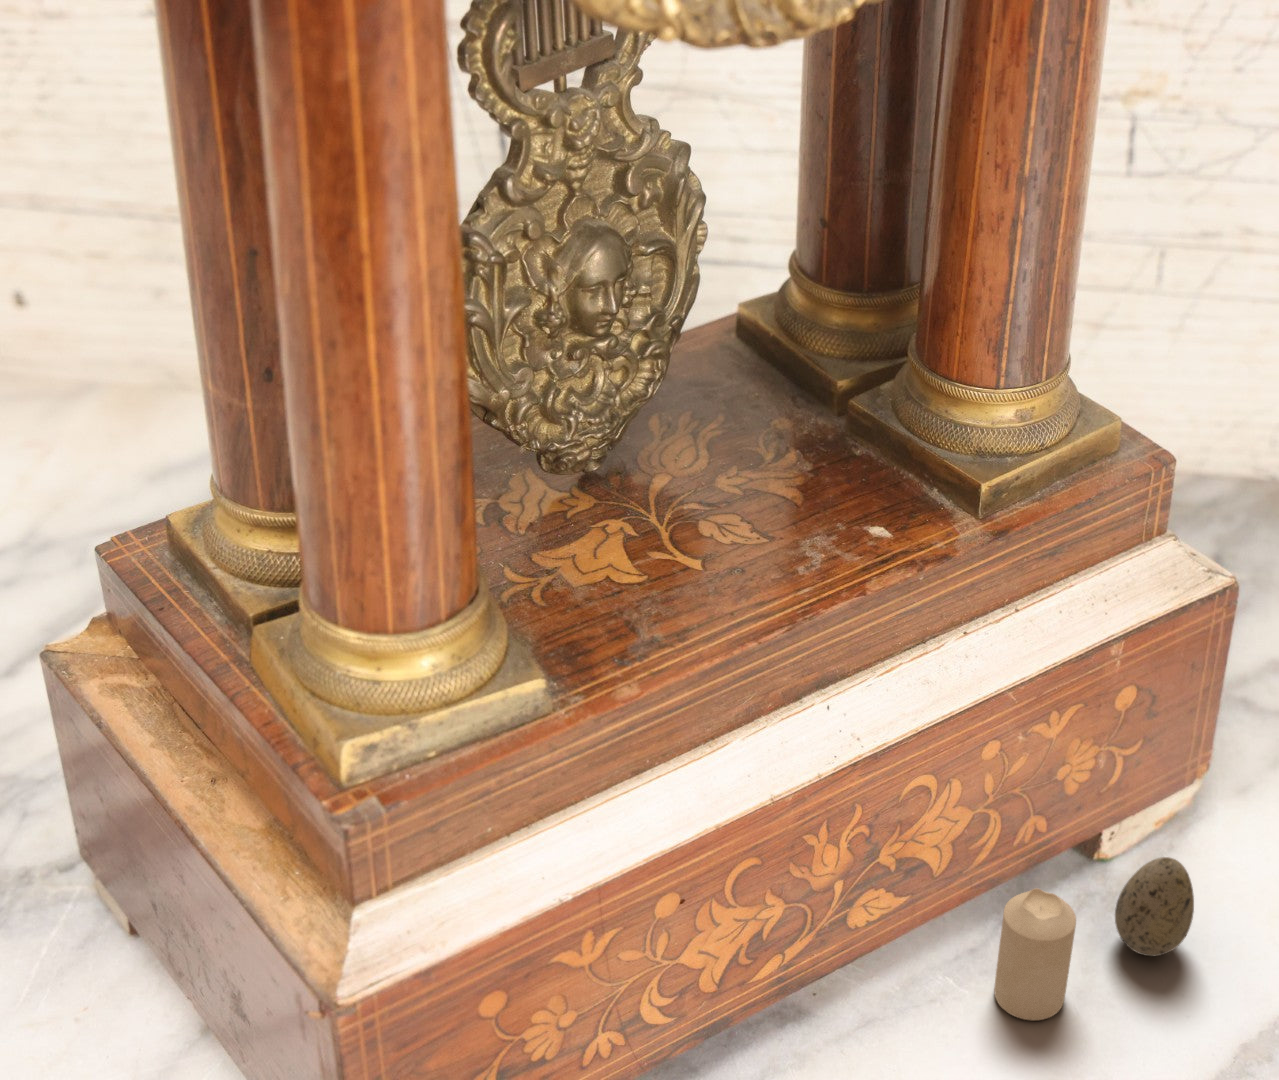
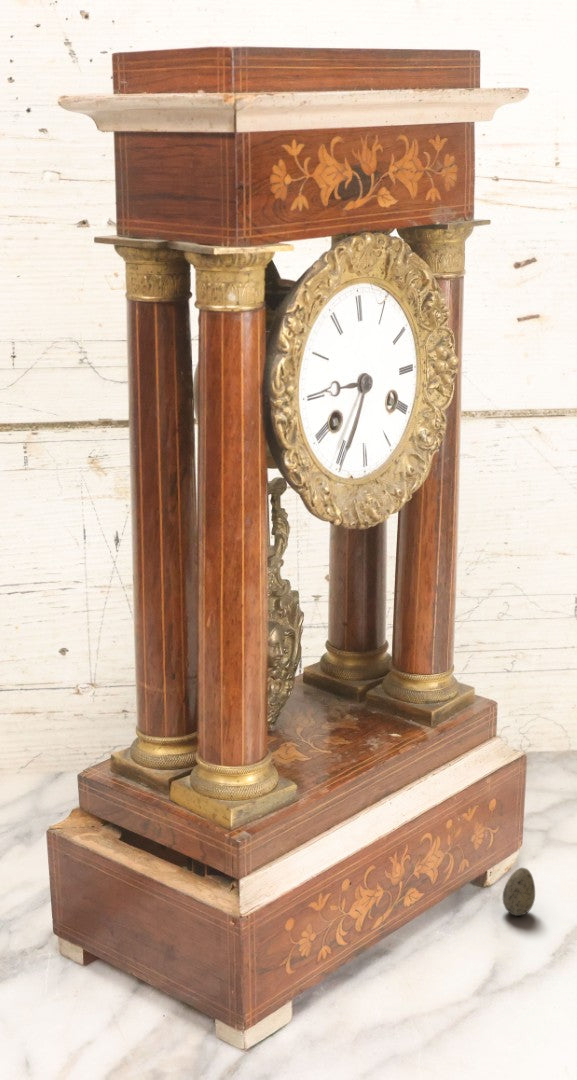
candle: present [994,888,1076,1021] -> none [461,883,493,943]

